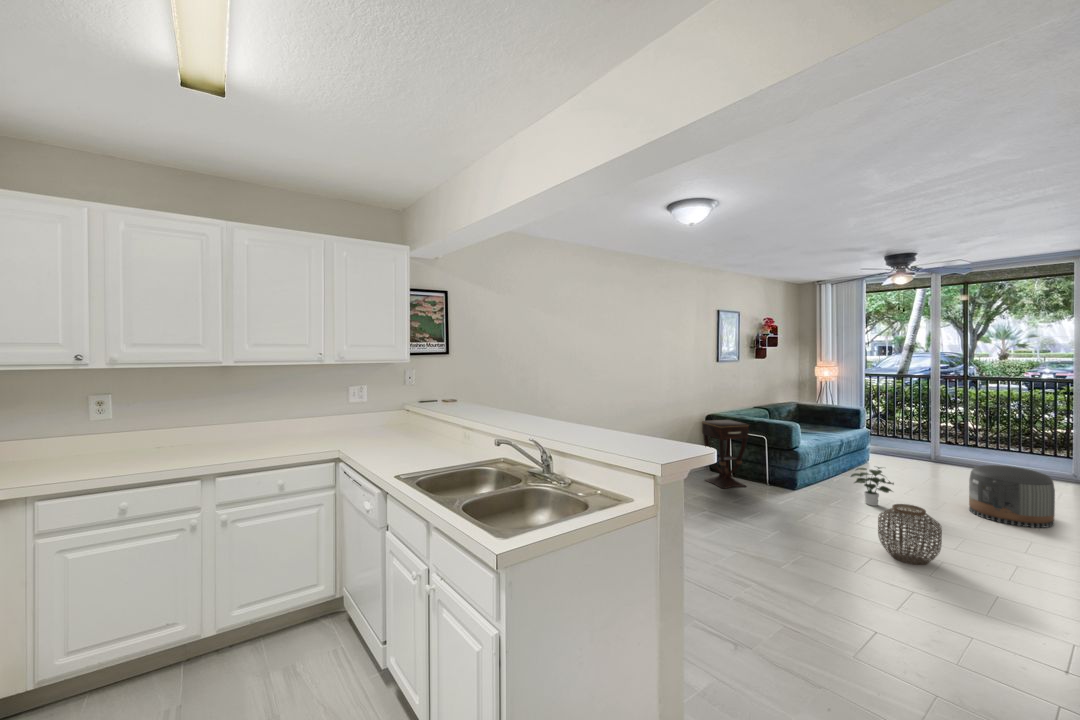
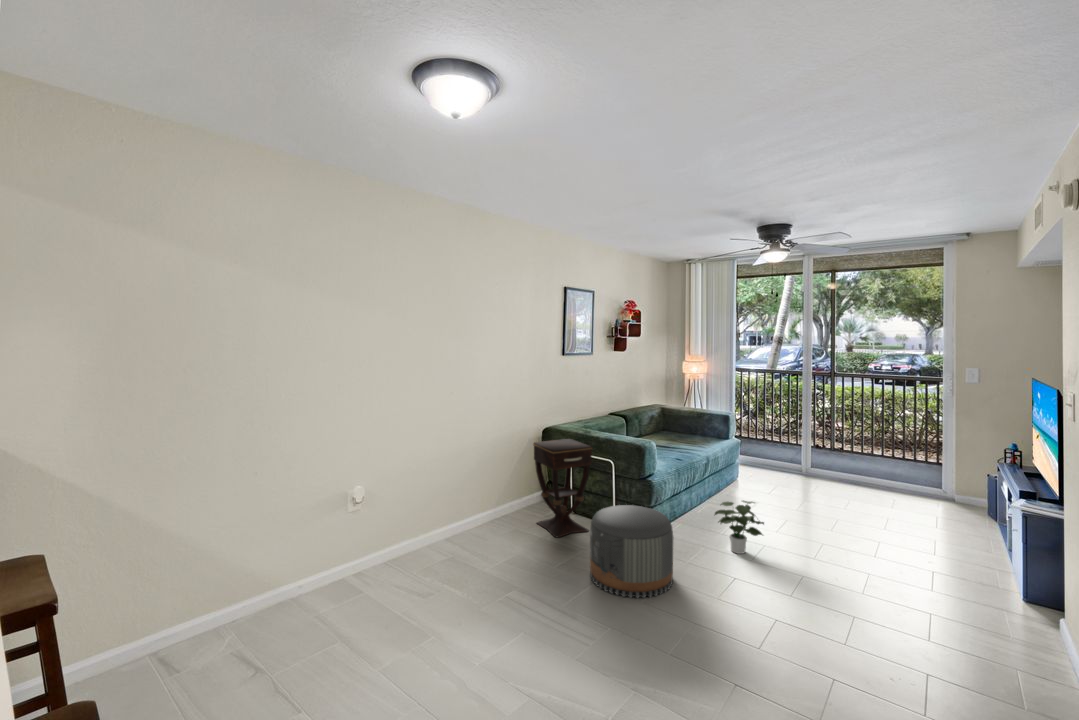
pouf: present [969,465,1055,528] -> present [590,505,673,598]
woven basket: present [878,504,942,565] -> none [744,581,828,679]

